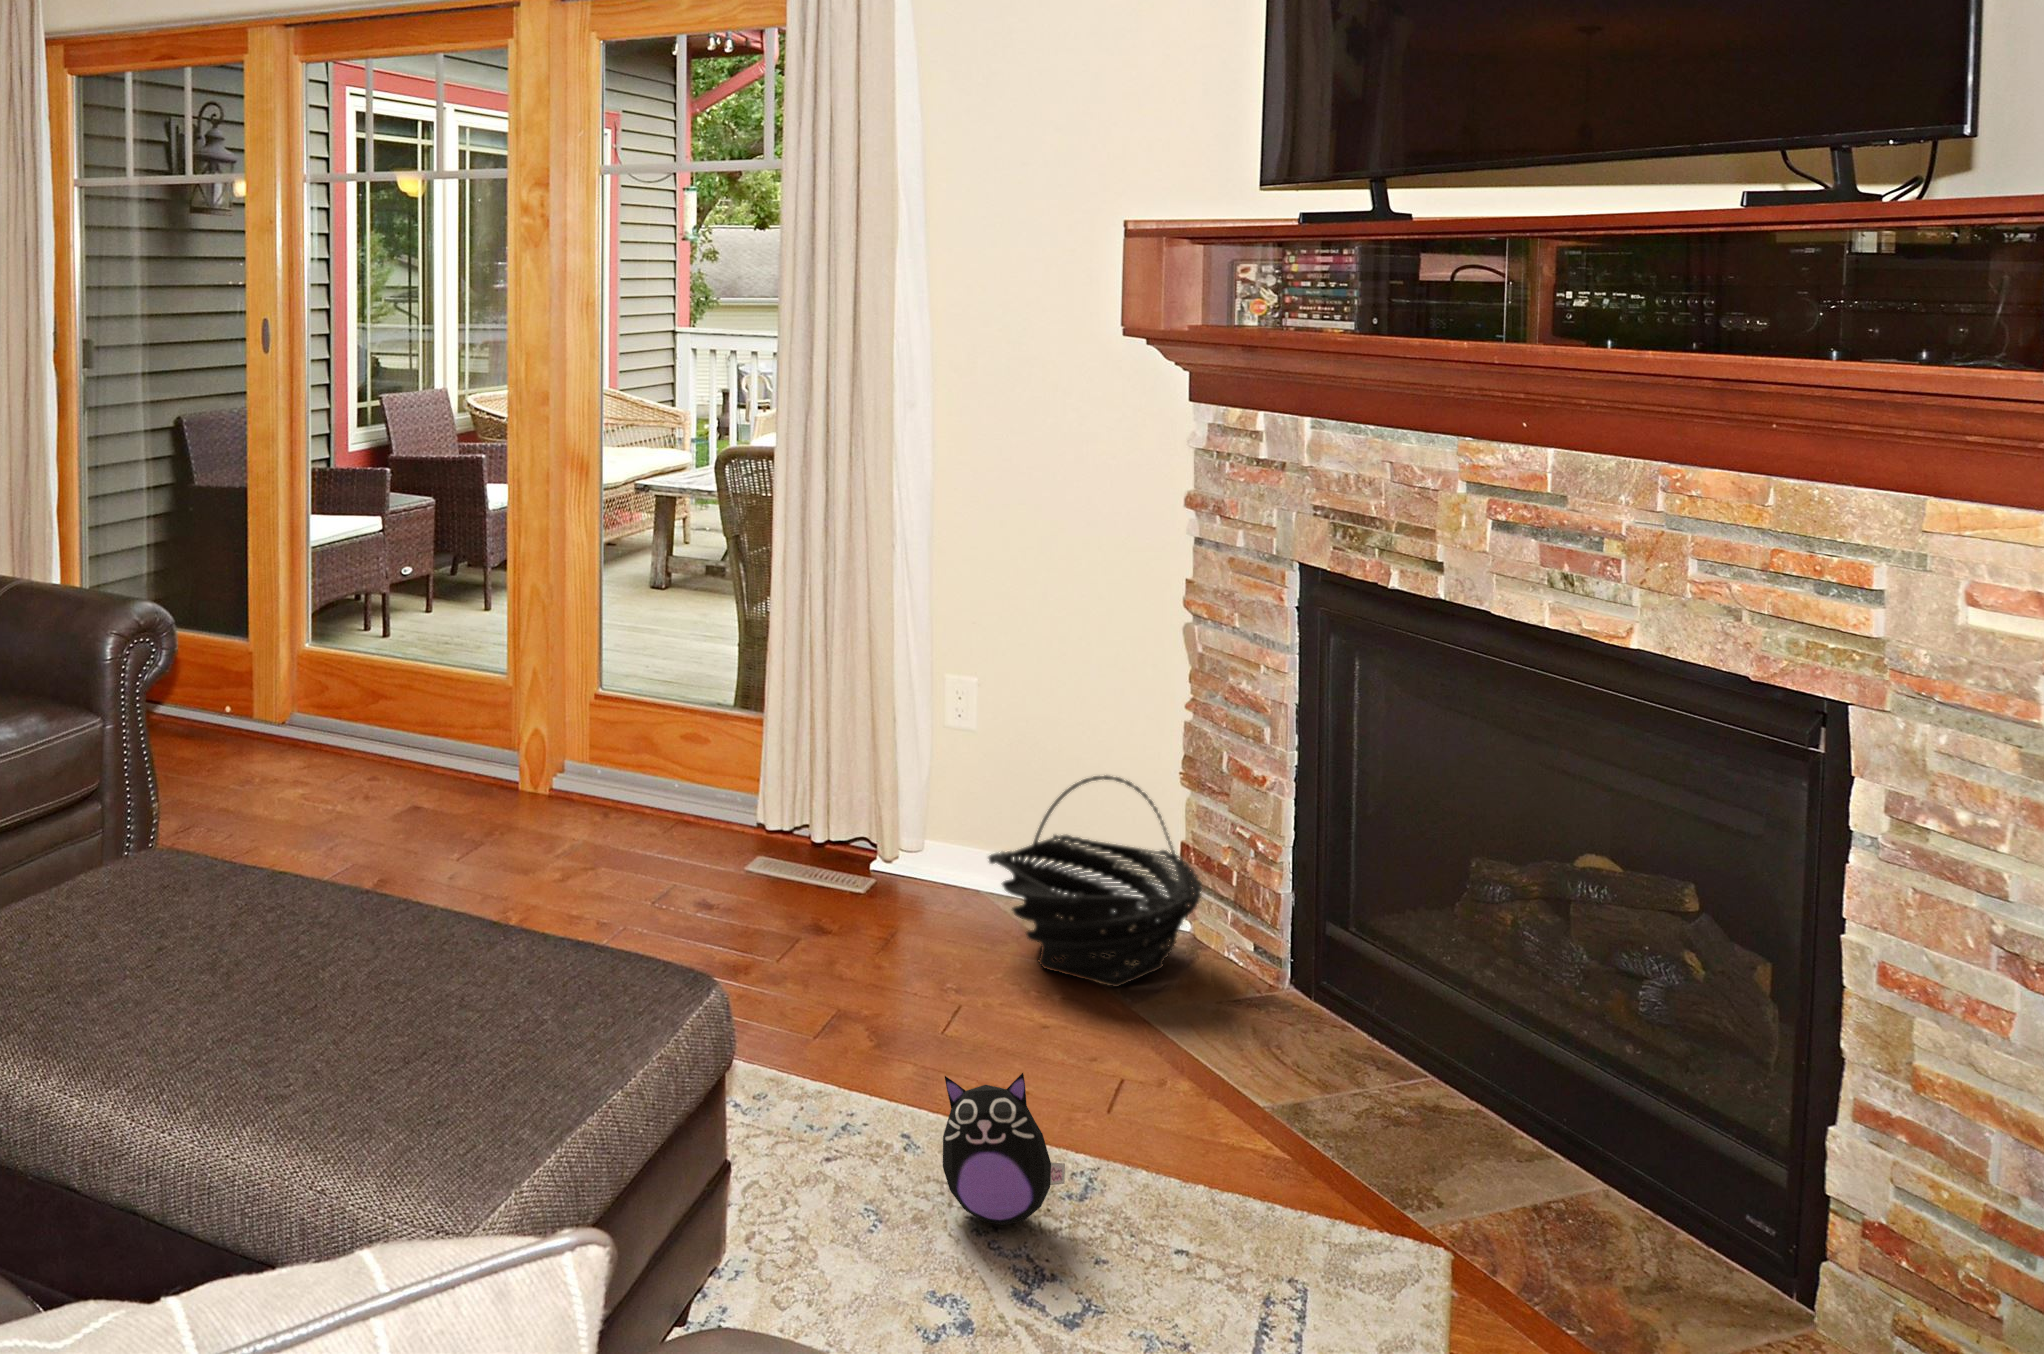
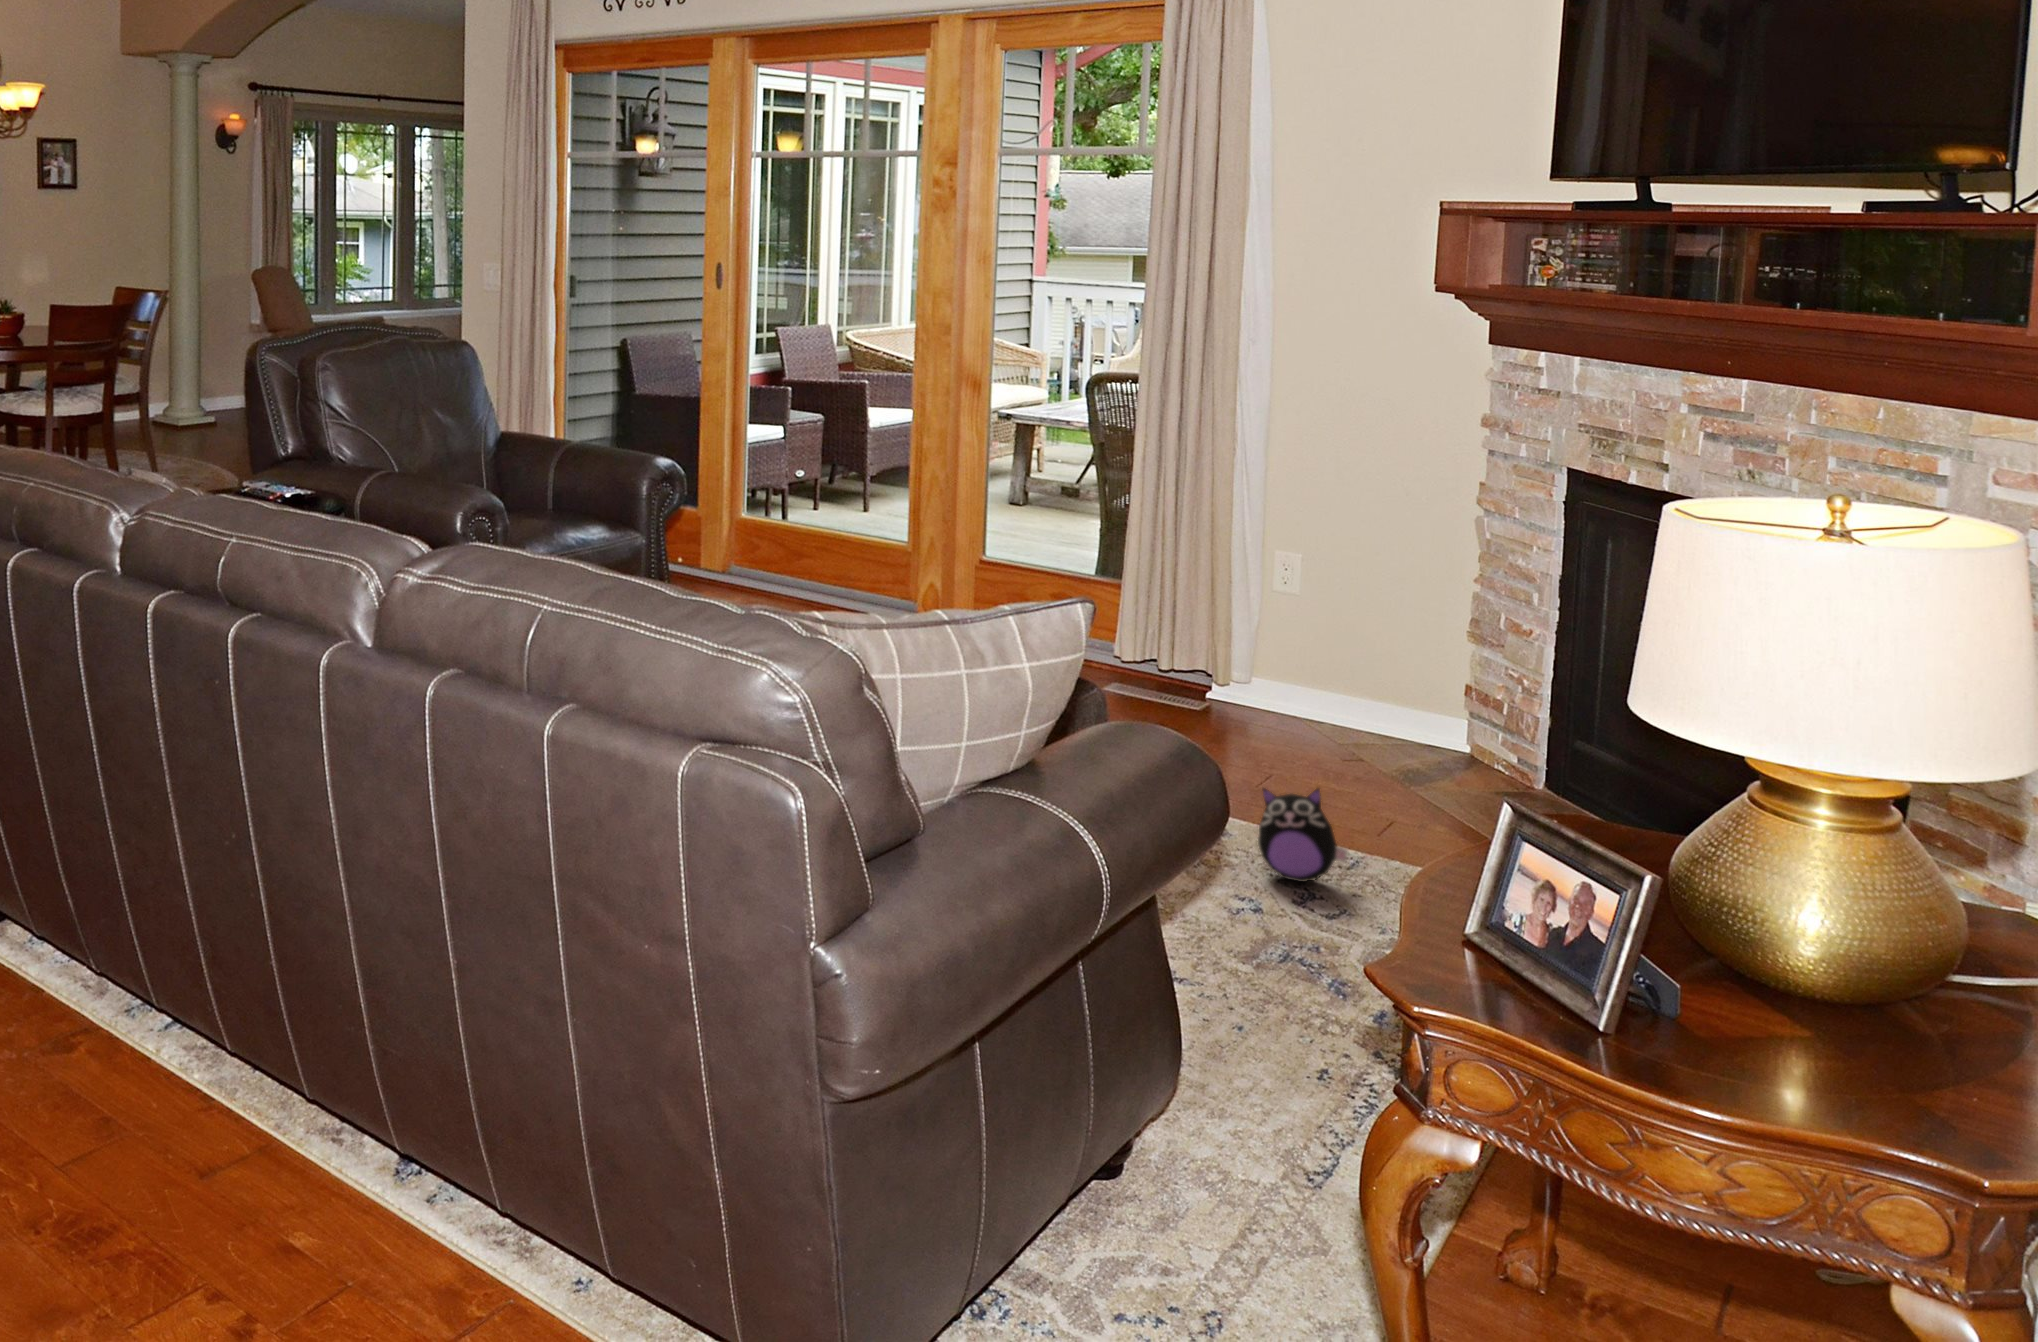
basket: present [989,775,1202,987] -> none [1302,625,1478,778]

